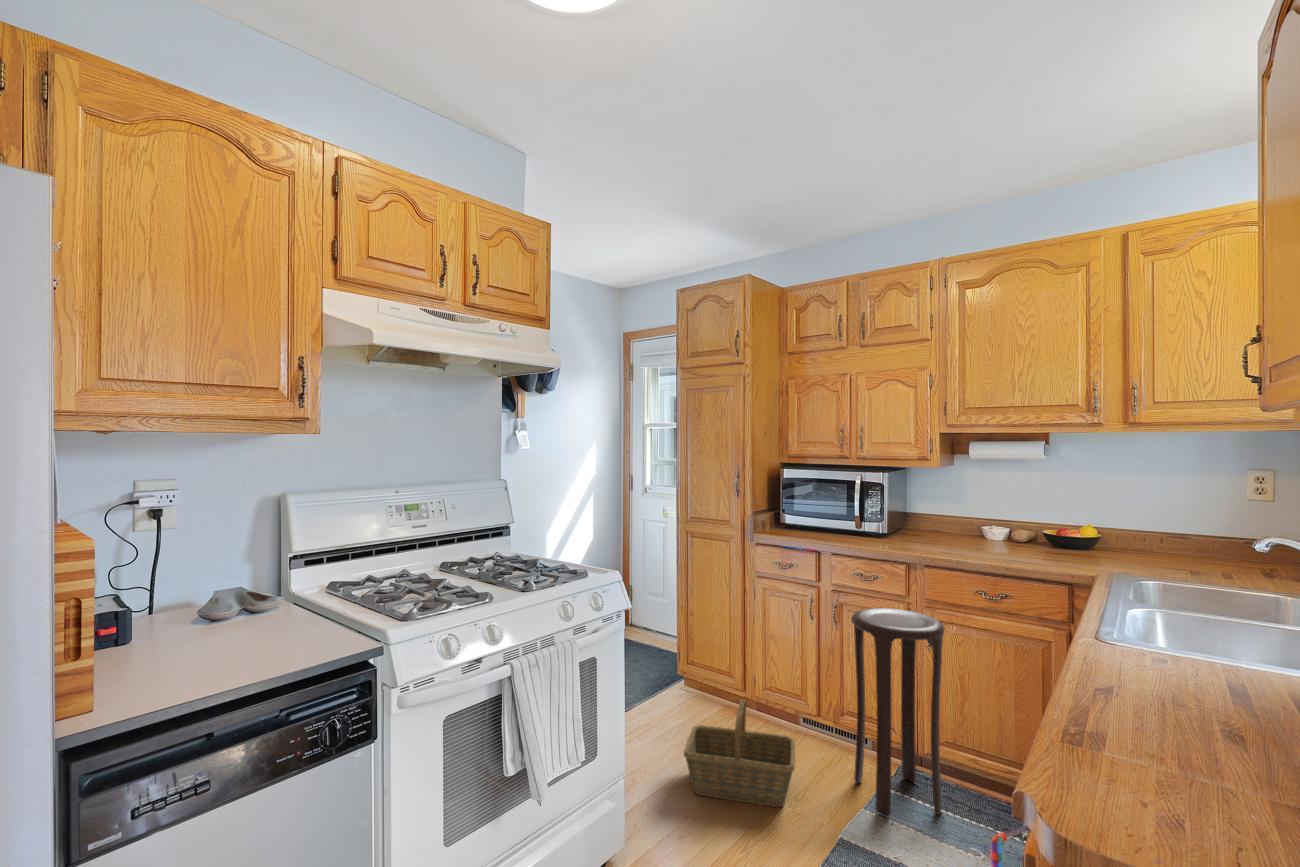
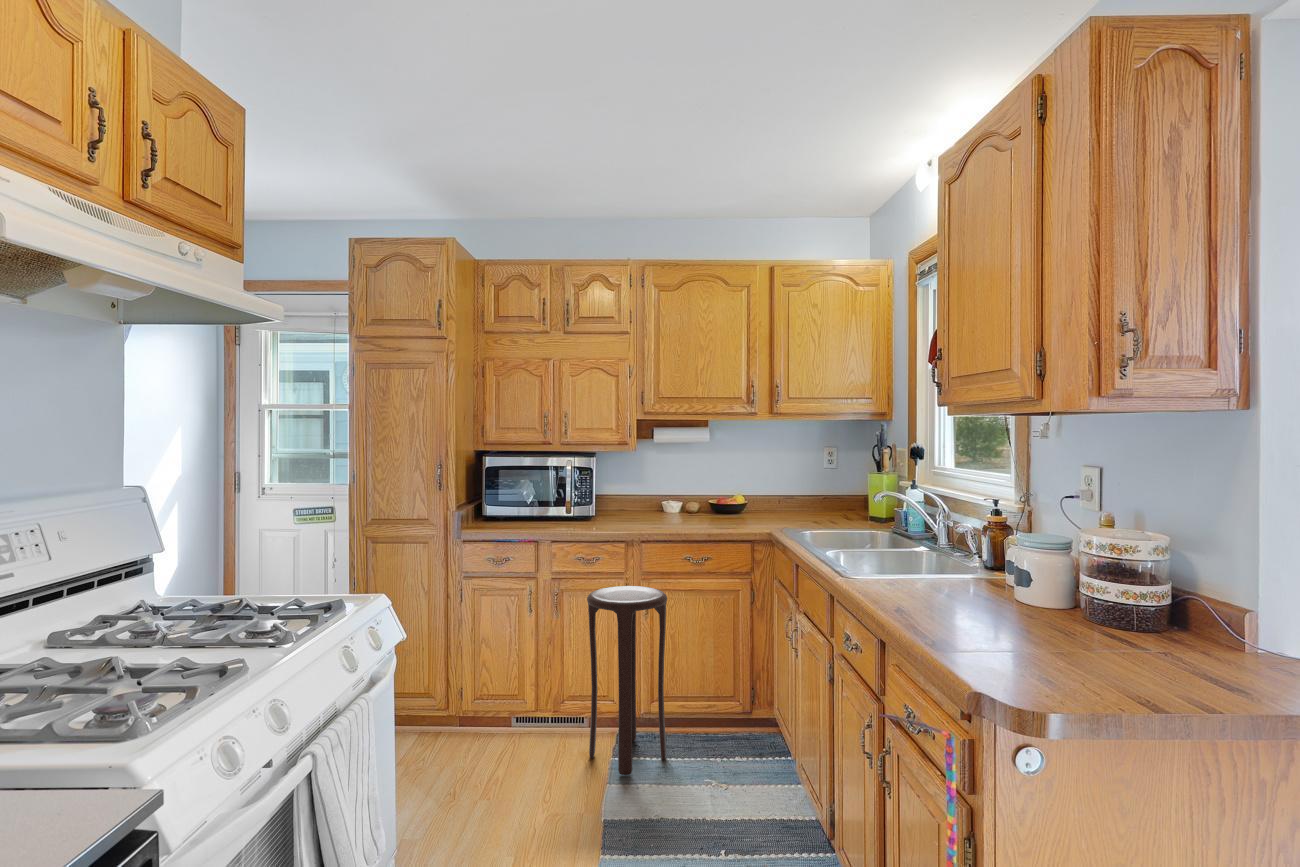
basket: present [684,699,795,807] -> none [427,707,552,822]

